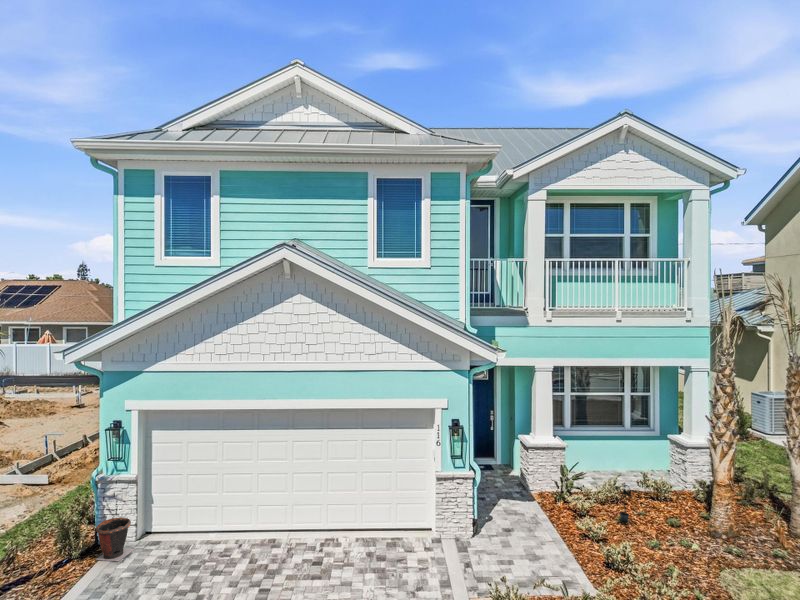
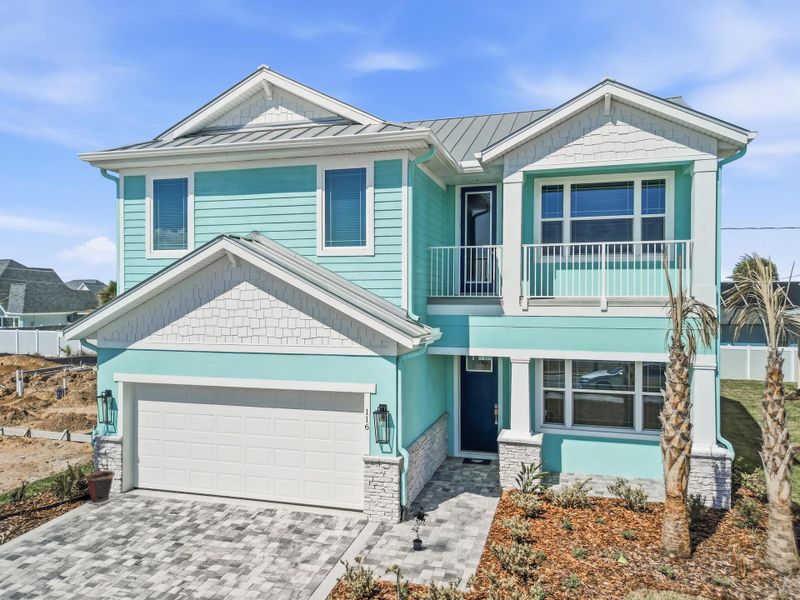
potted plant: present [615,485,637,521] -> present [409,505,429,550]

